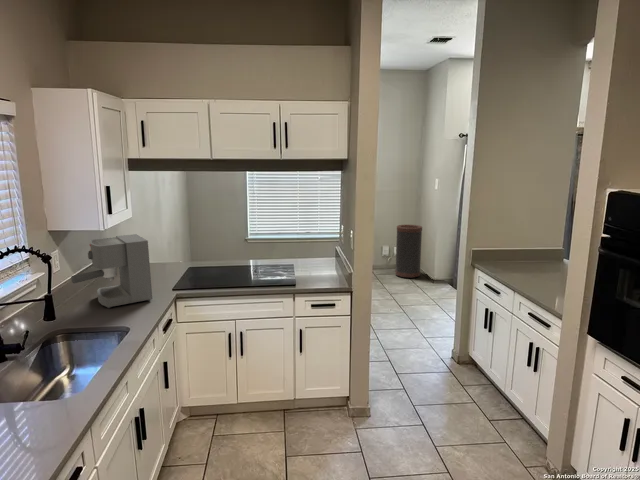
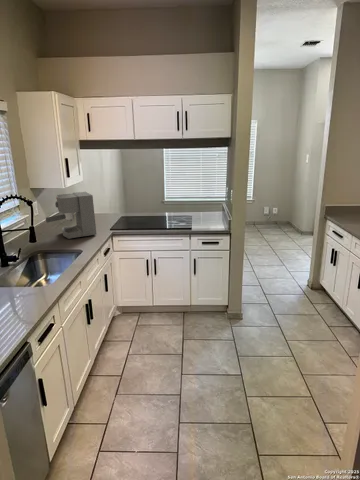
trash can: present [395,225,422,278] -> none [272,191,294,230]

